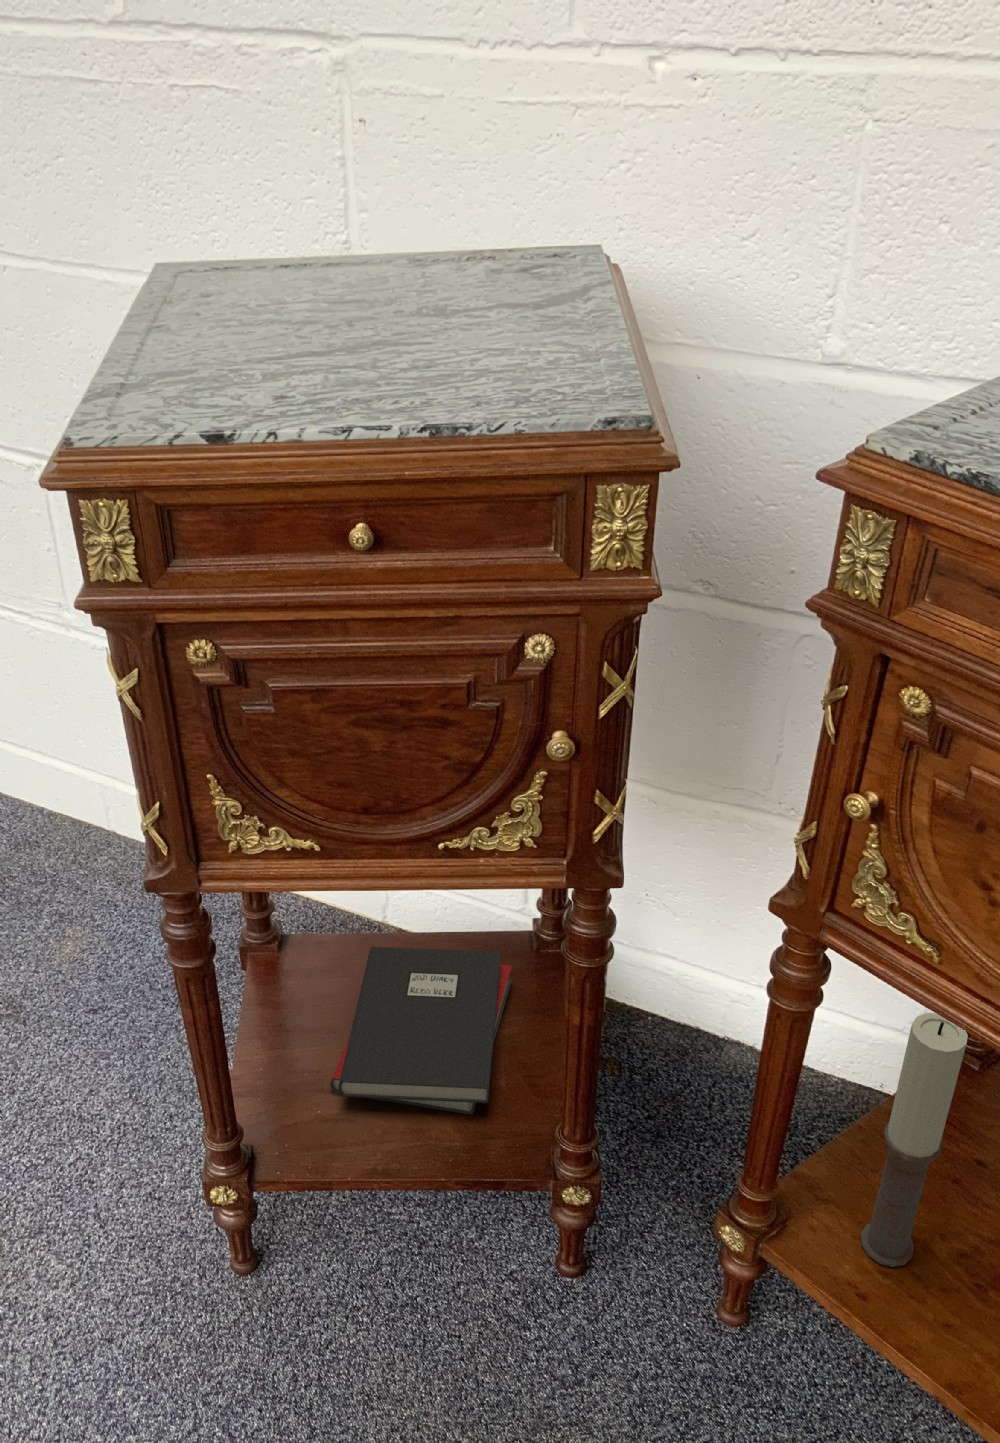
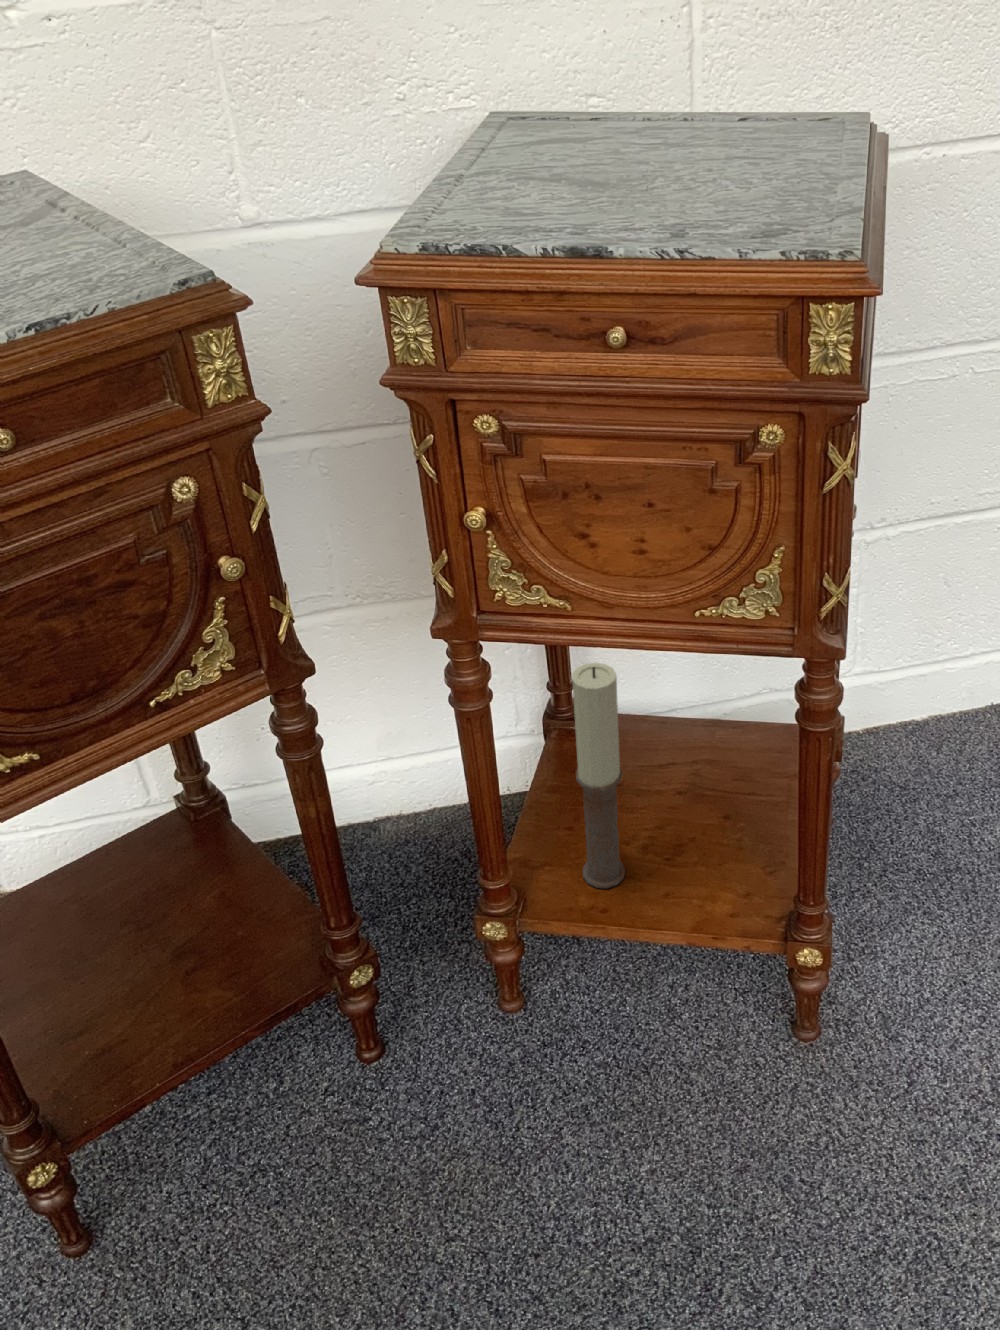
hardback book: present [330,947,512,1115] -> none [31,838,237,1041]

